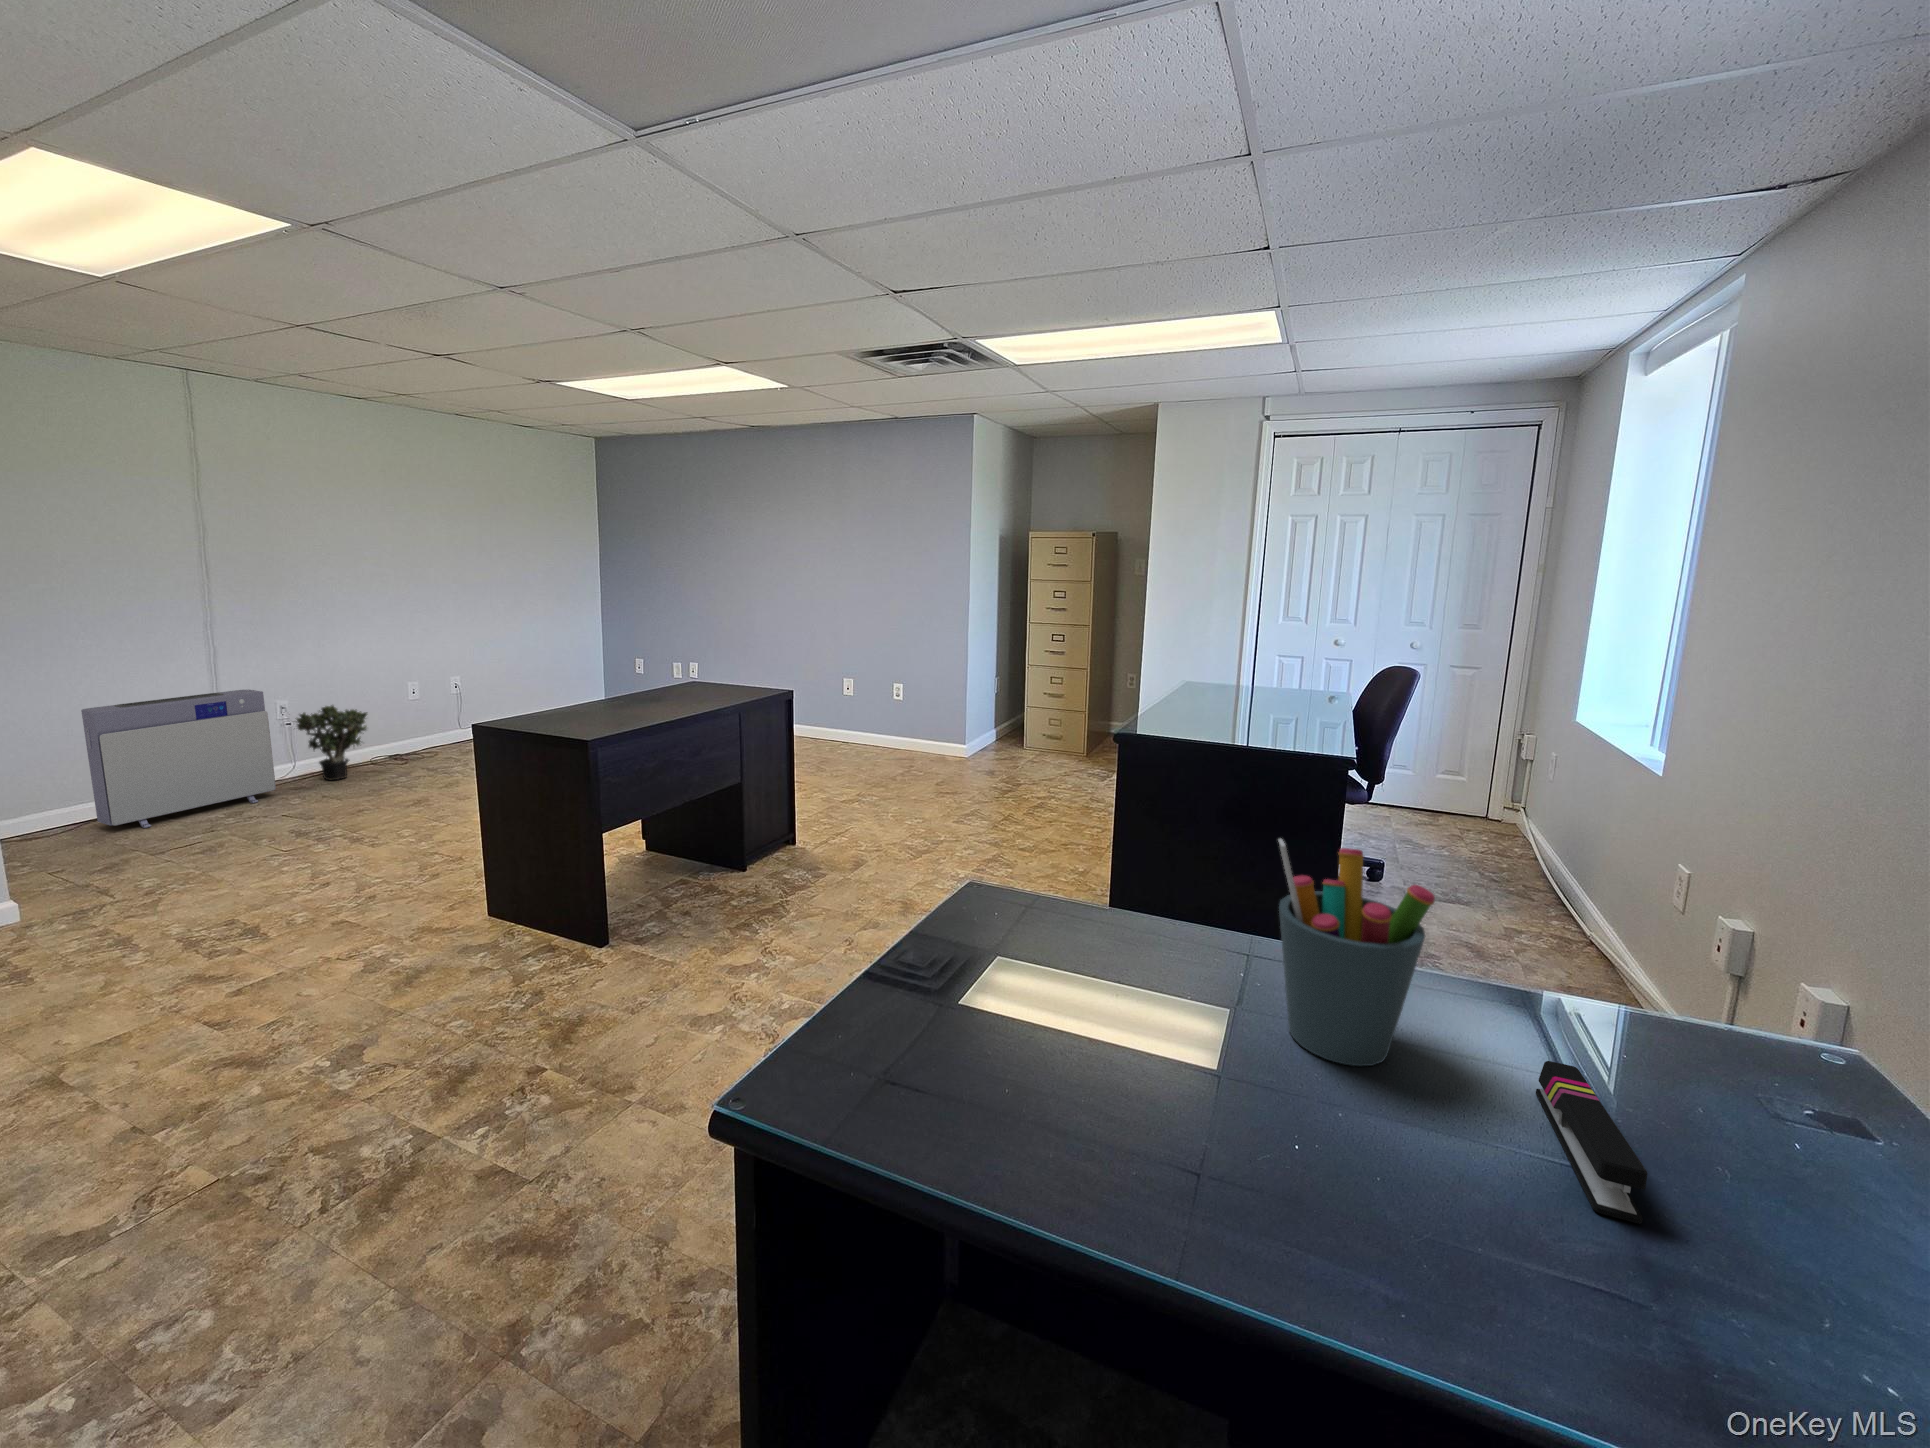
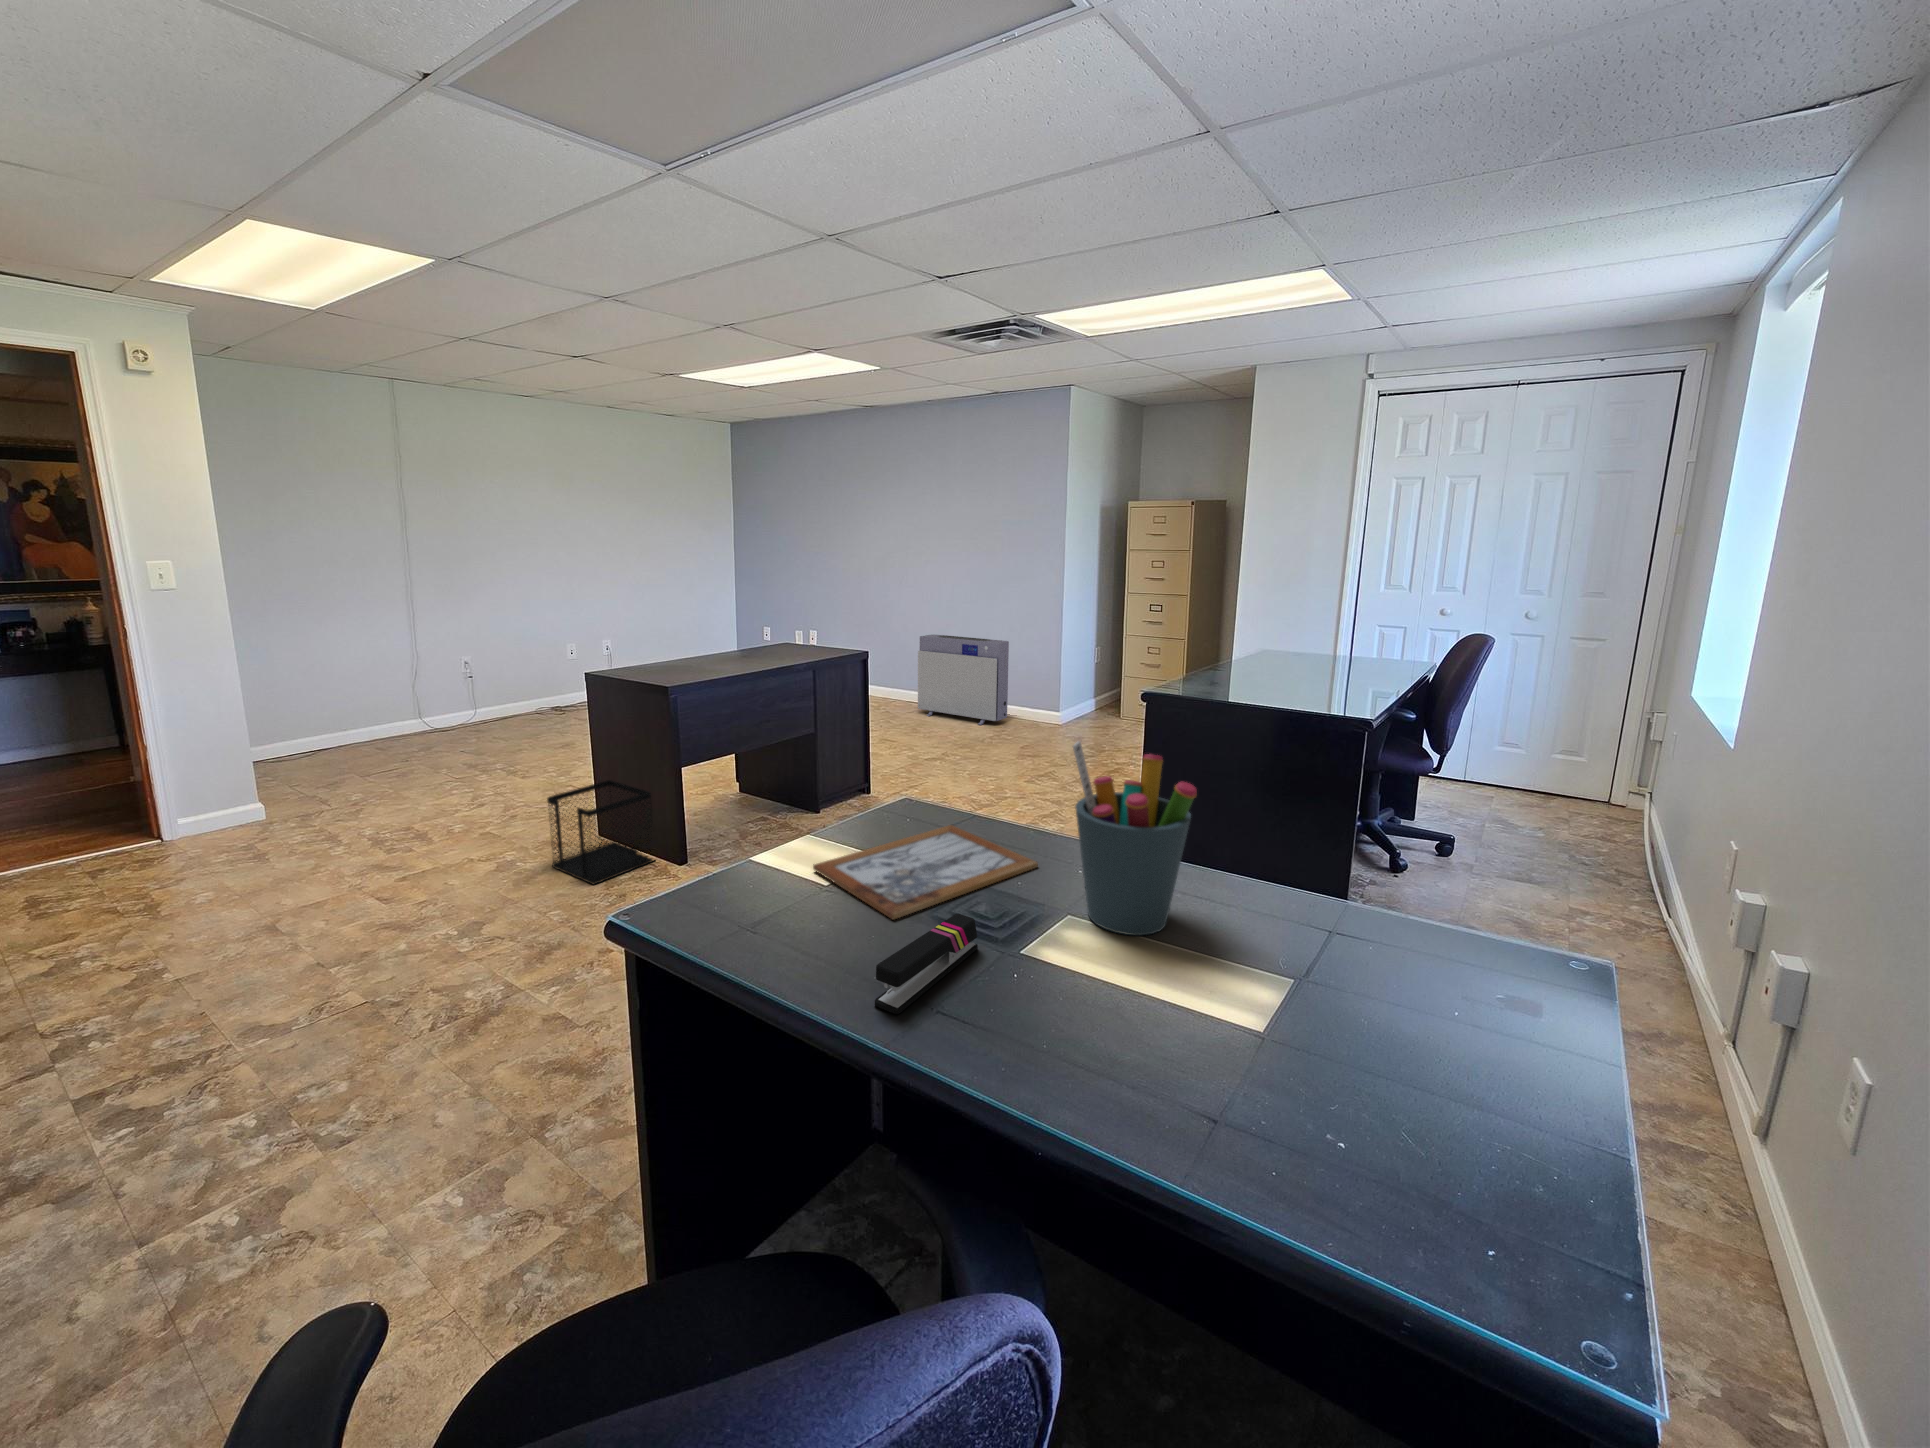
air purifier: present [81,690,276,828] -> present [918,635,1009,725]
potted plant: present [296,705,367,780] -> none [473,661,532,725]
wastebasket: none [433,852,570,983] -> present [547,780,653,884]
picture frame: none [937,922,1188,1072] -> present [813,825,1038,919]
stapler: present [1536,1061,1648,1224] -> present [875,914,978,1014]

